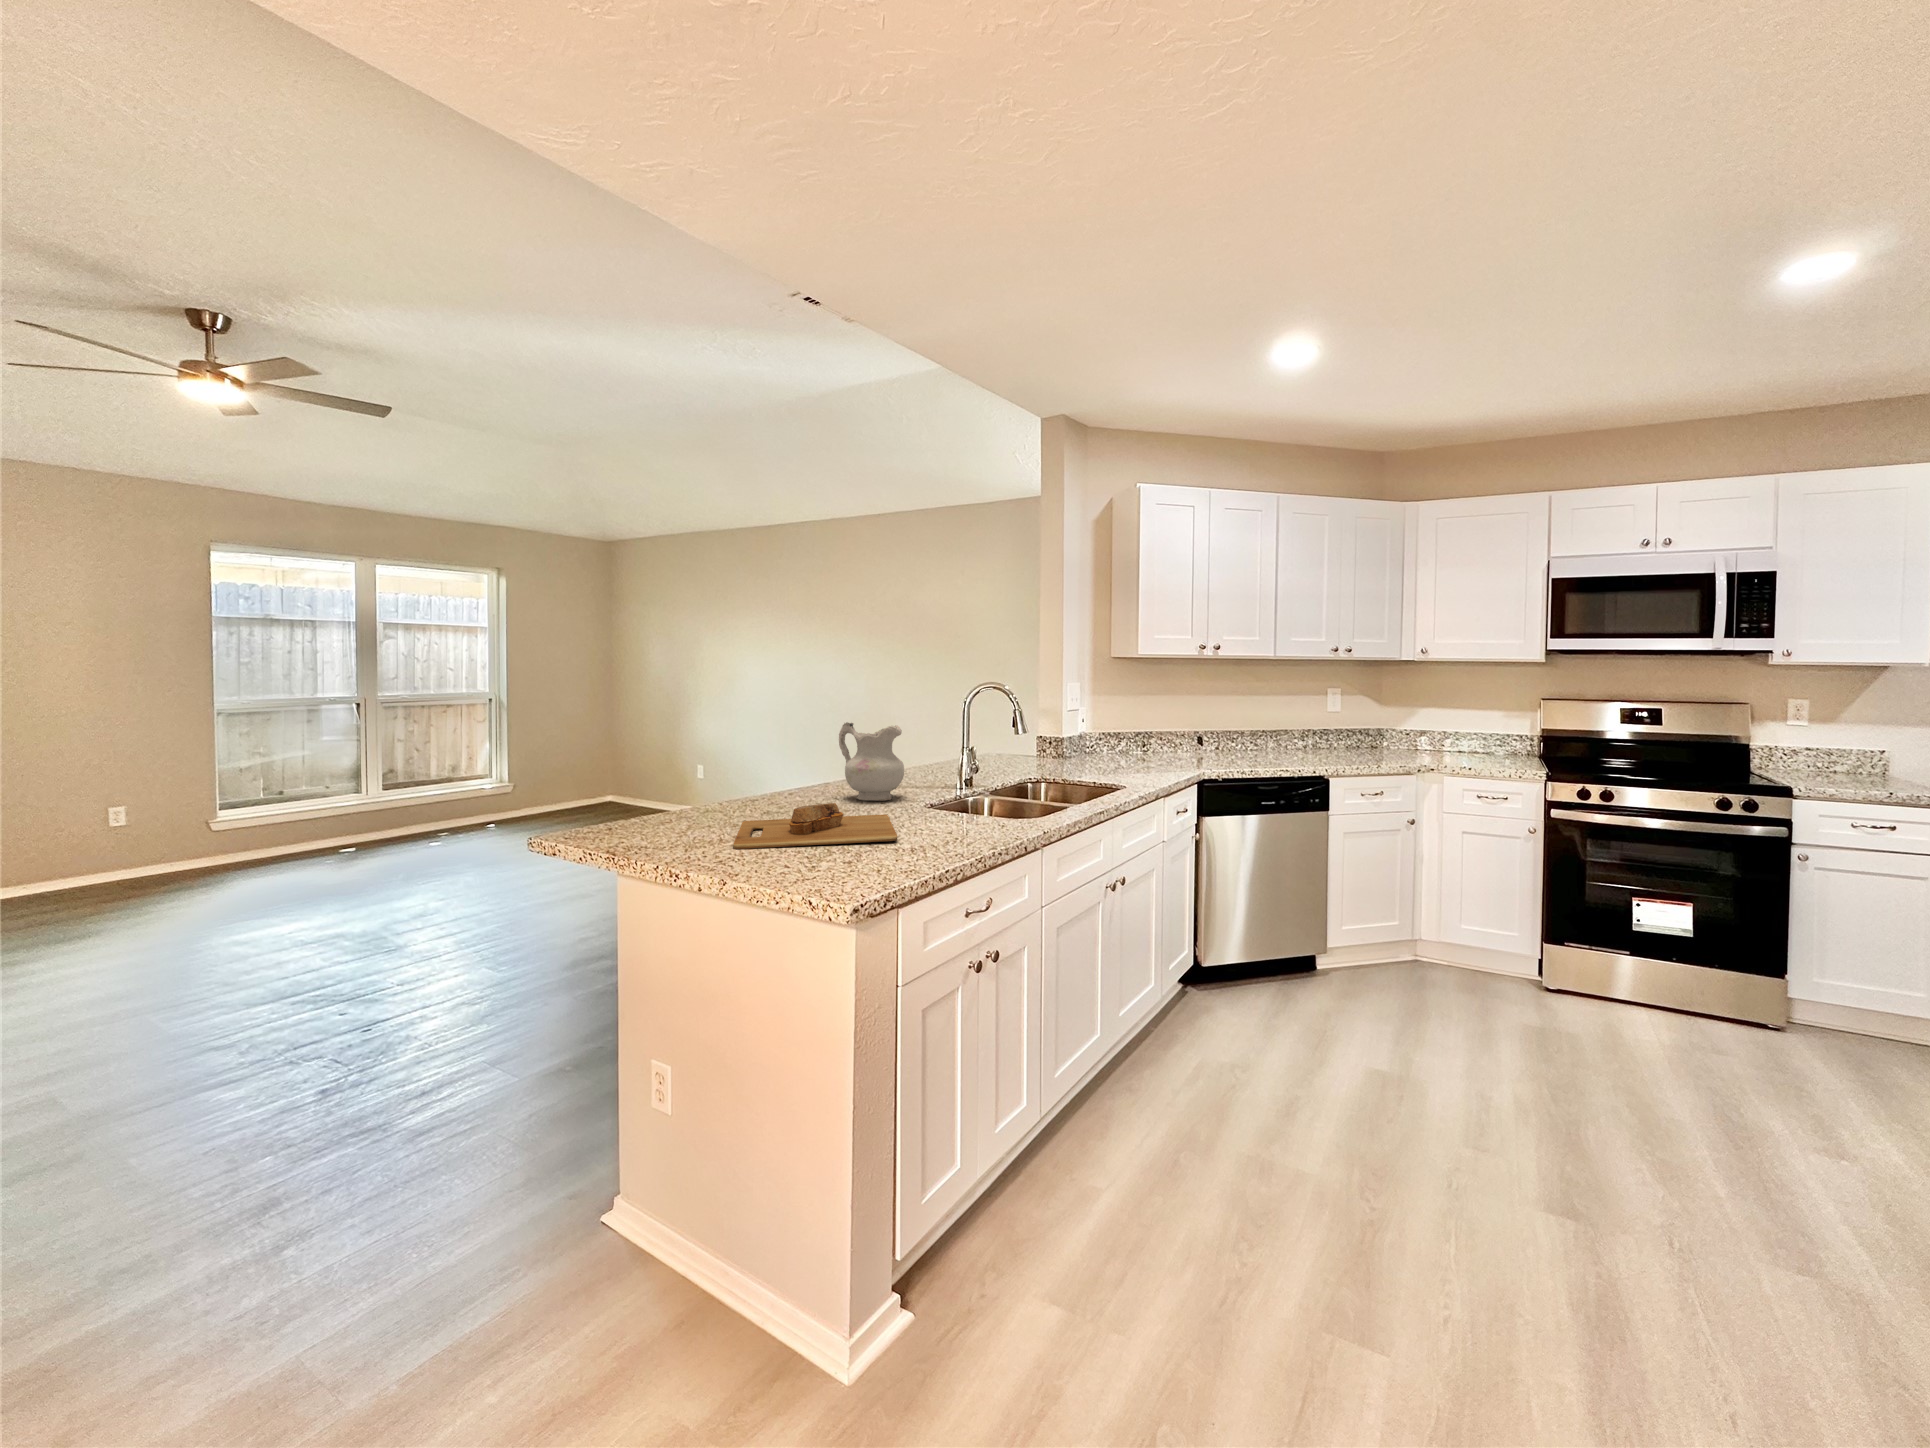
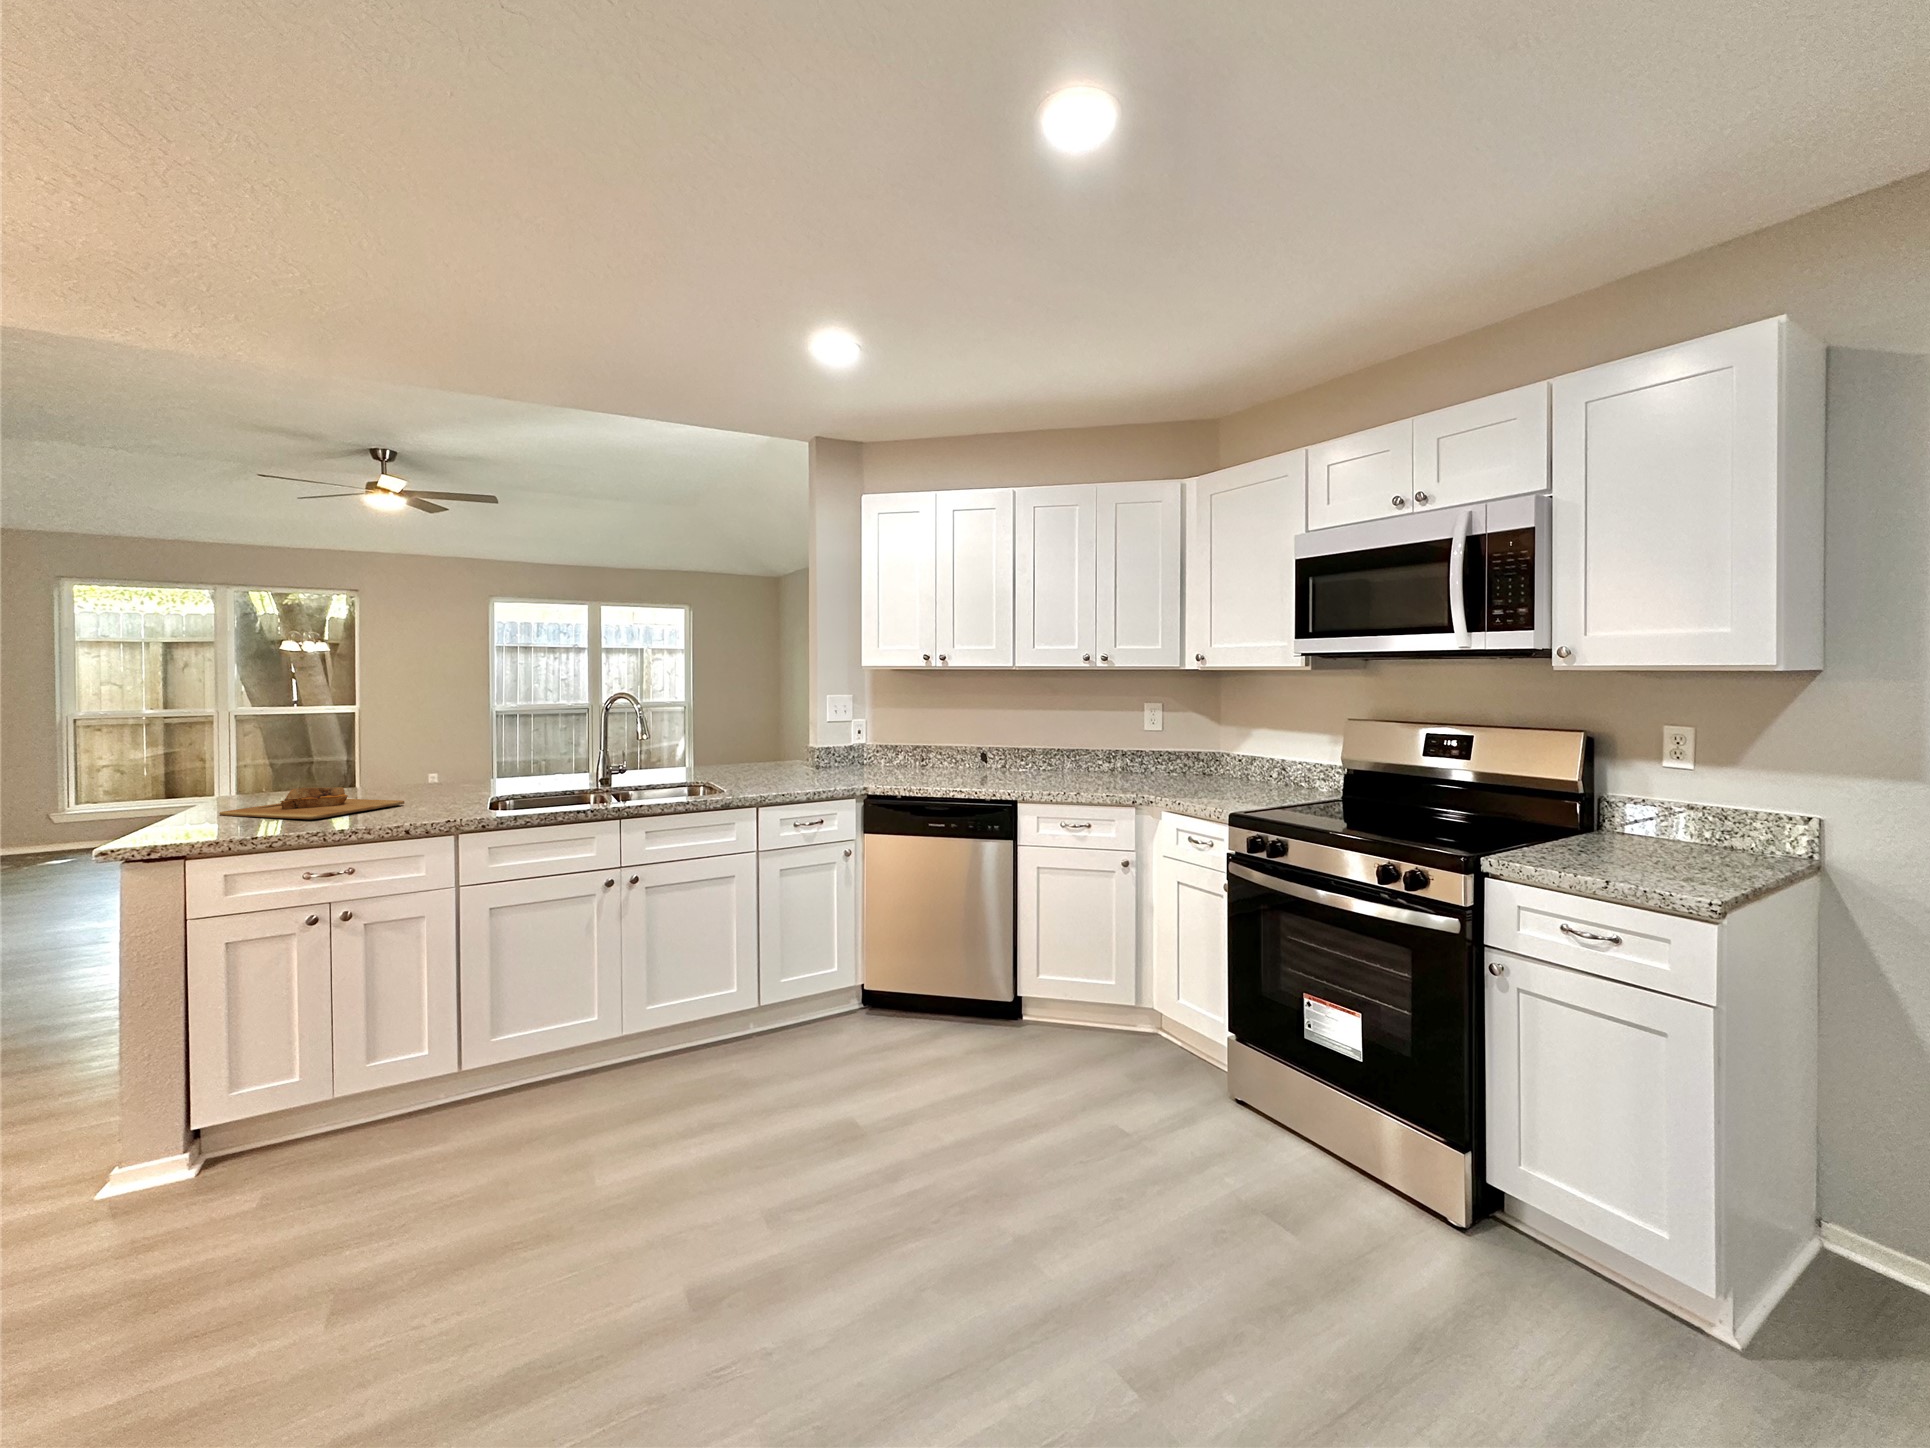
ceramic pitcher: present [839,722,904,801] -> none [465,725,524,792]

